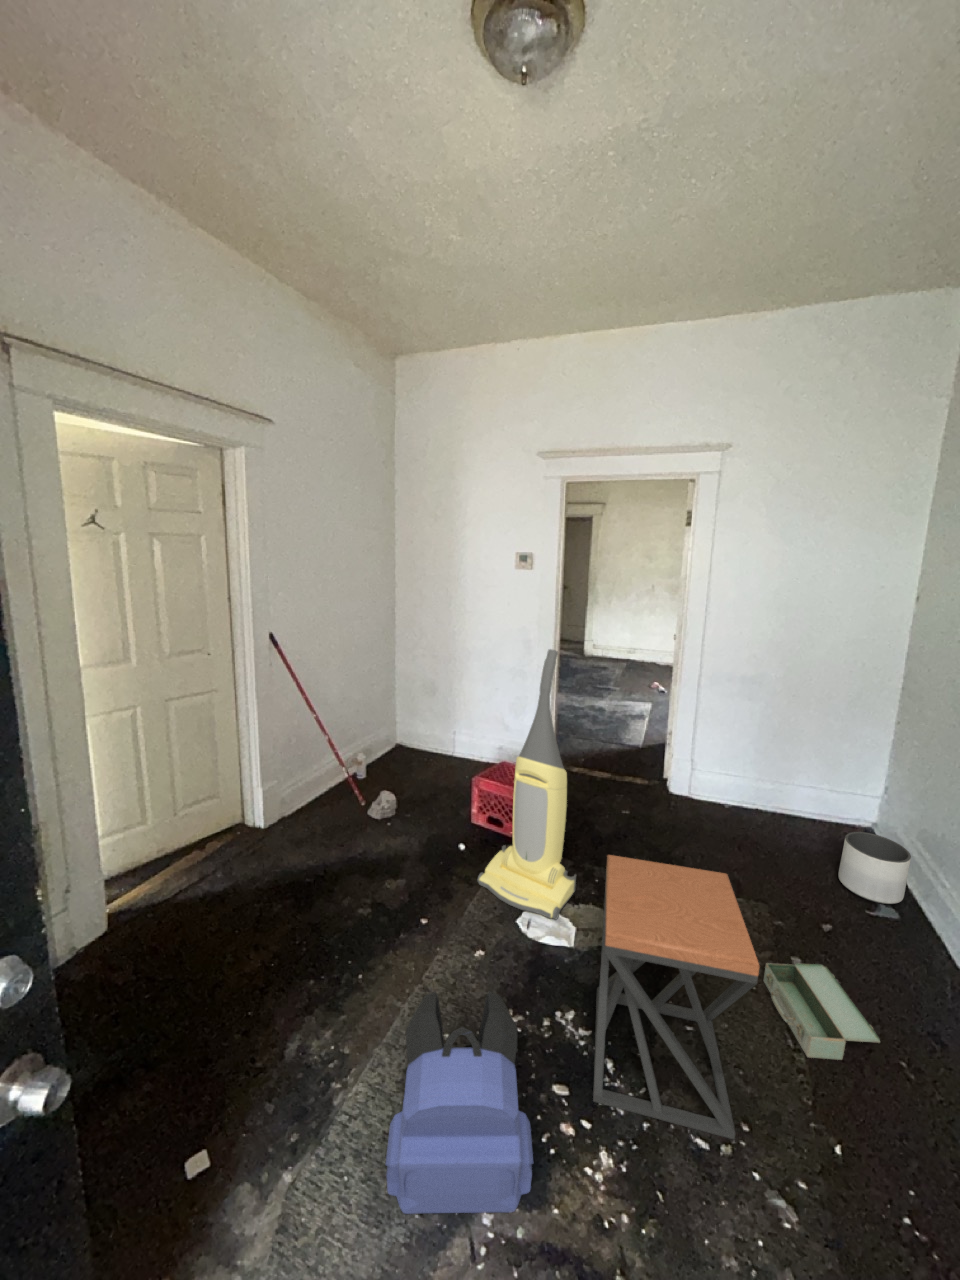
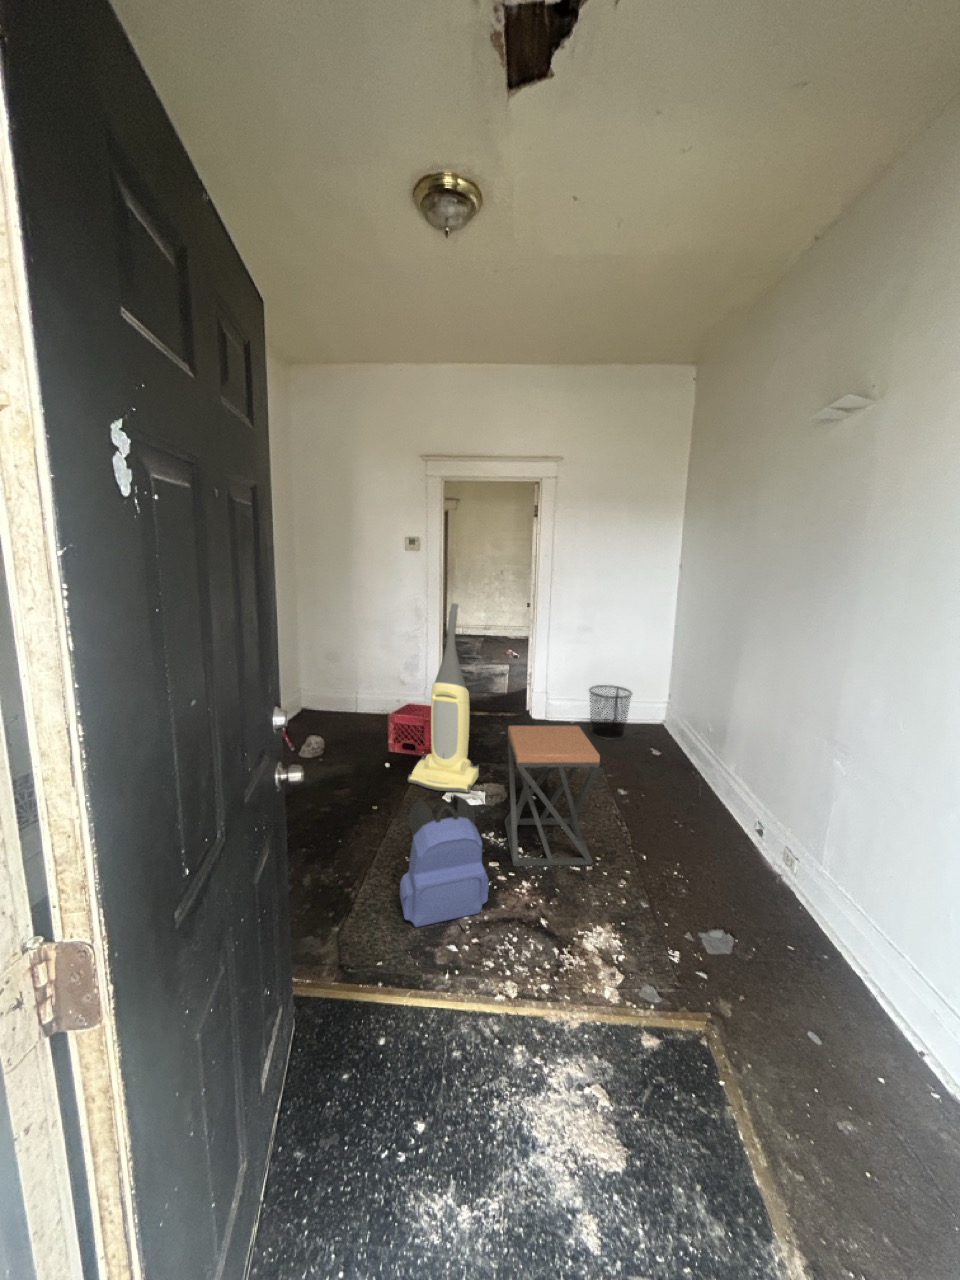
trash can: none [753,765,828,853] -> present [589,685,632,740]
planter: present [838,832,911,904] -> none [641,718,679,758]
toolbox: present [764,963,880,1060] -> none [602,785,663,828]

